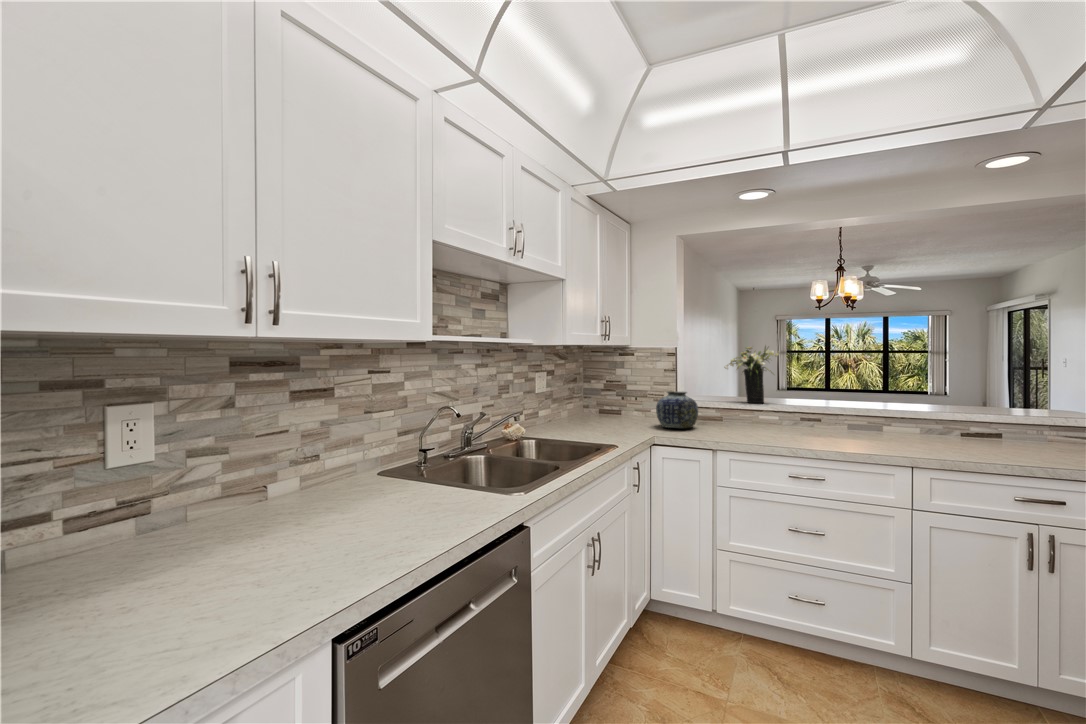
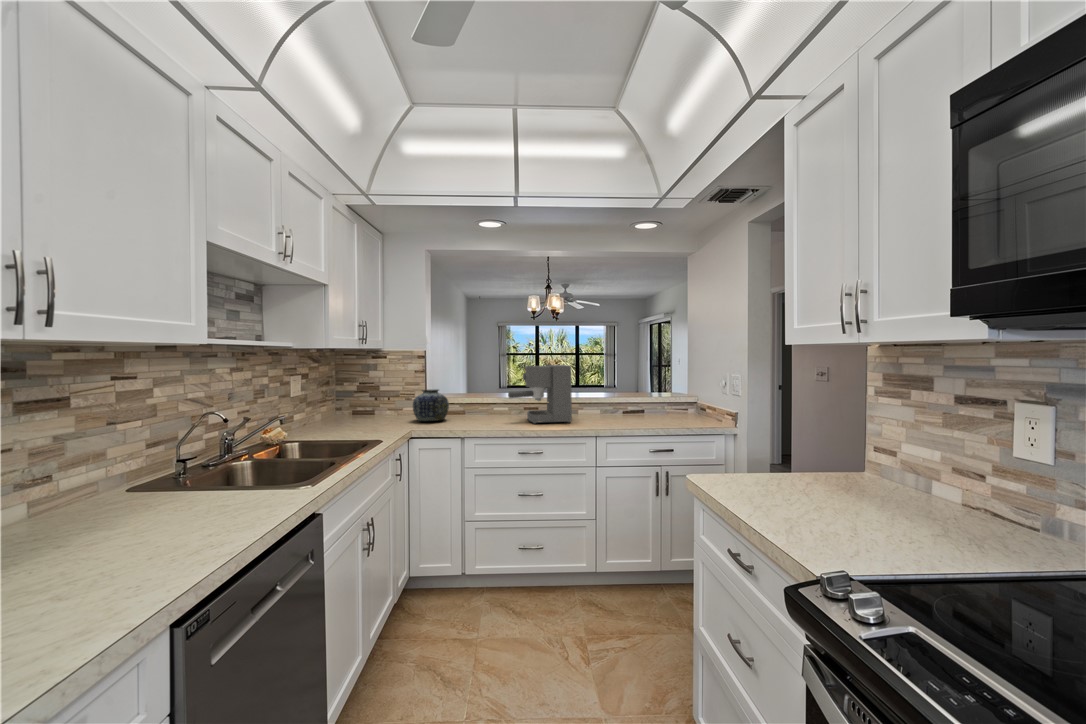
flower arrangement: present [724,346,779,403] -> none [466,349,507,397]
coffee maker: none [776,365,879,448] -> present [508,365,572,424]

